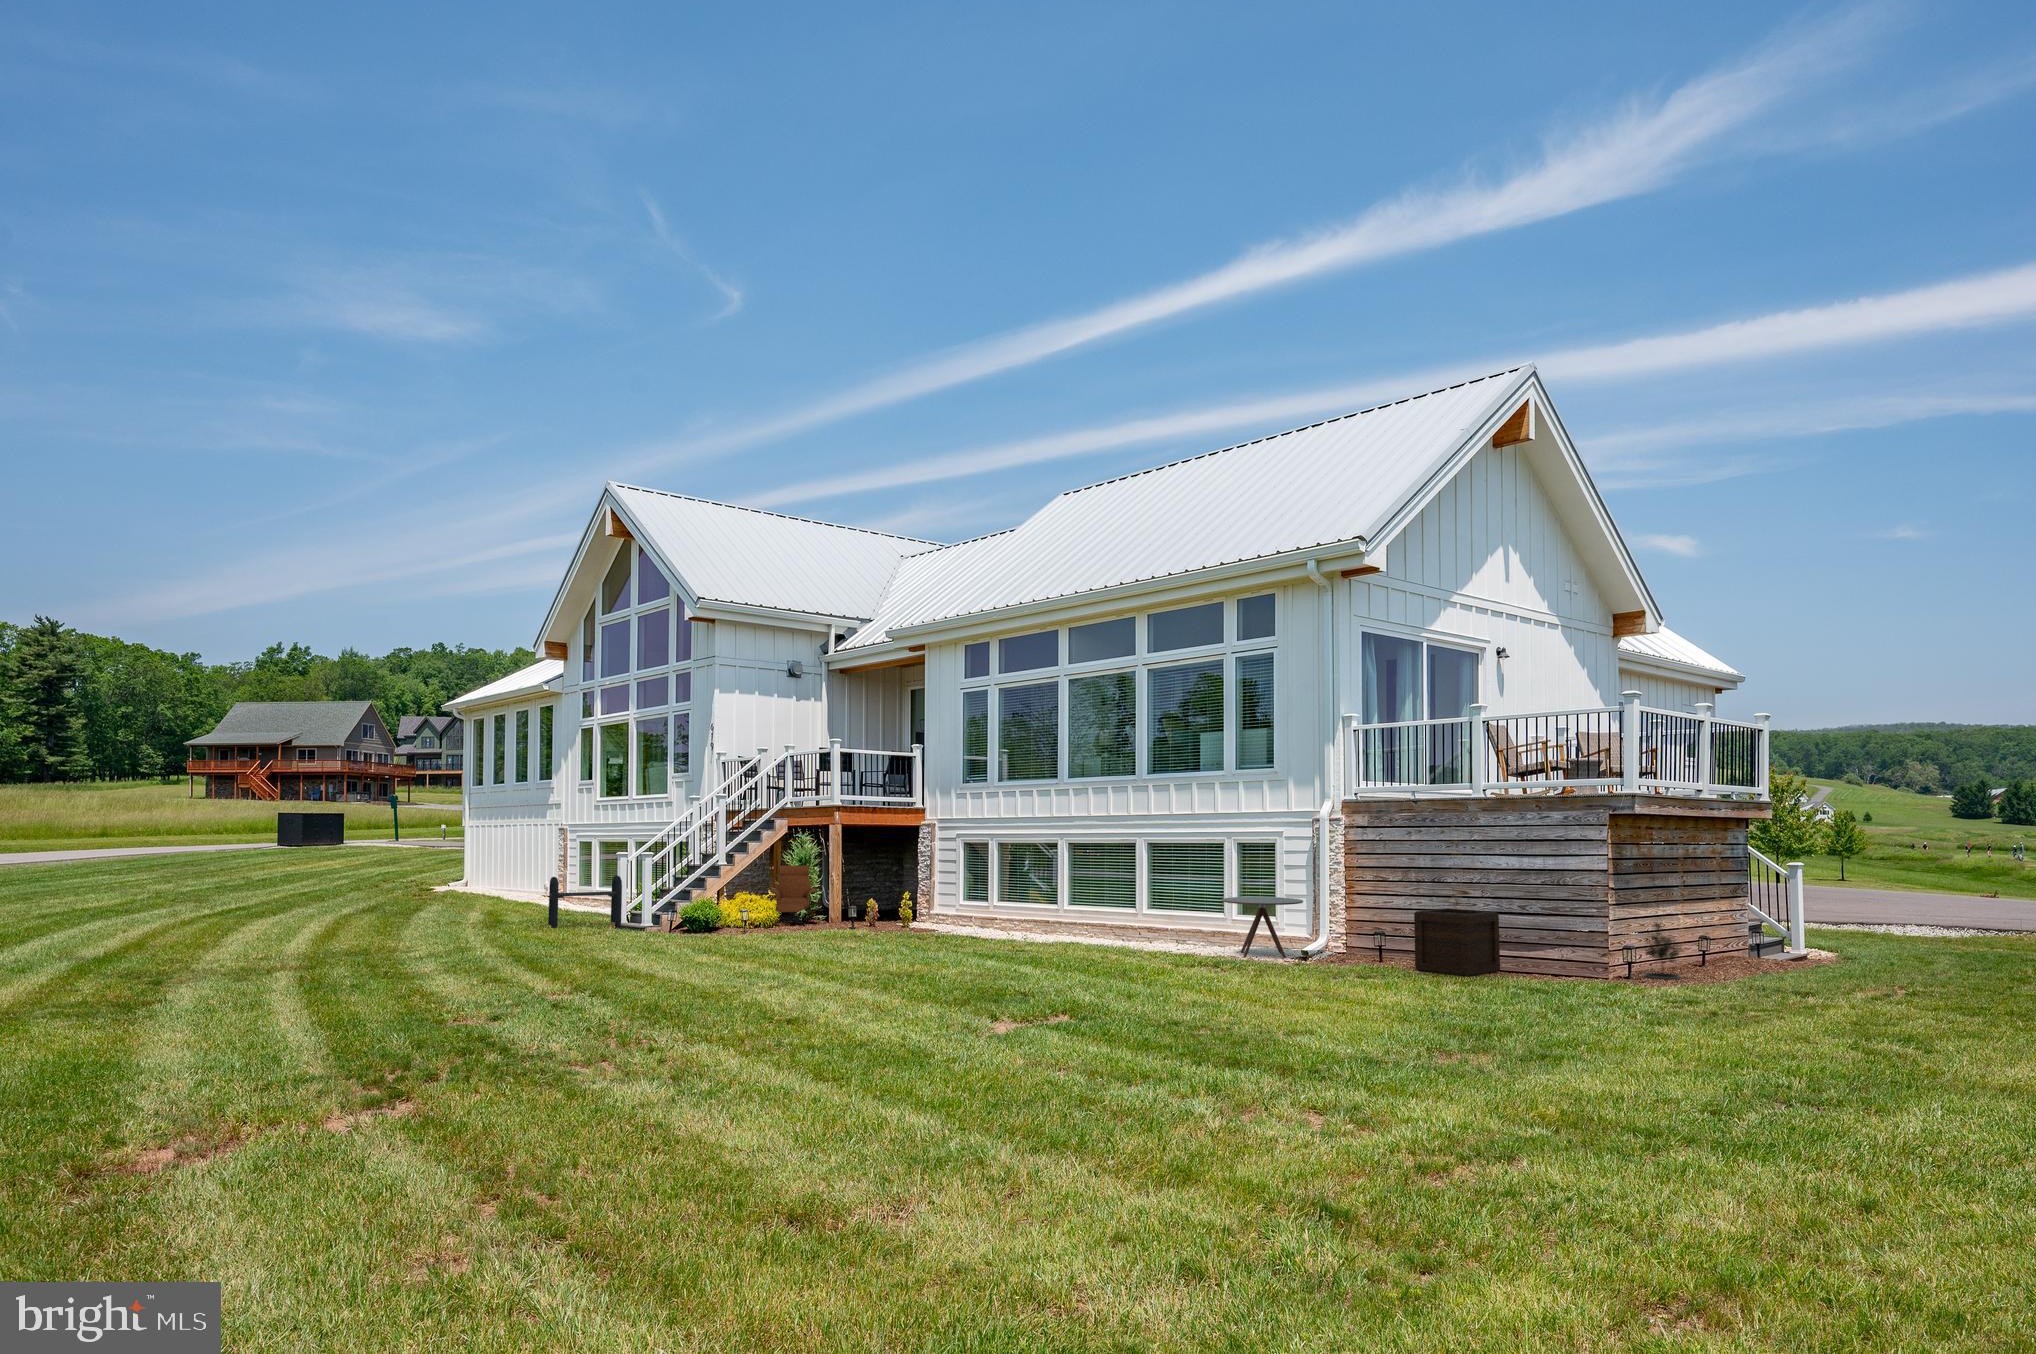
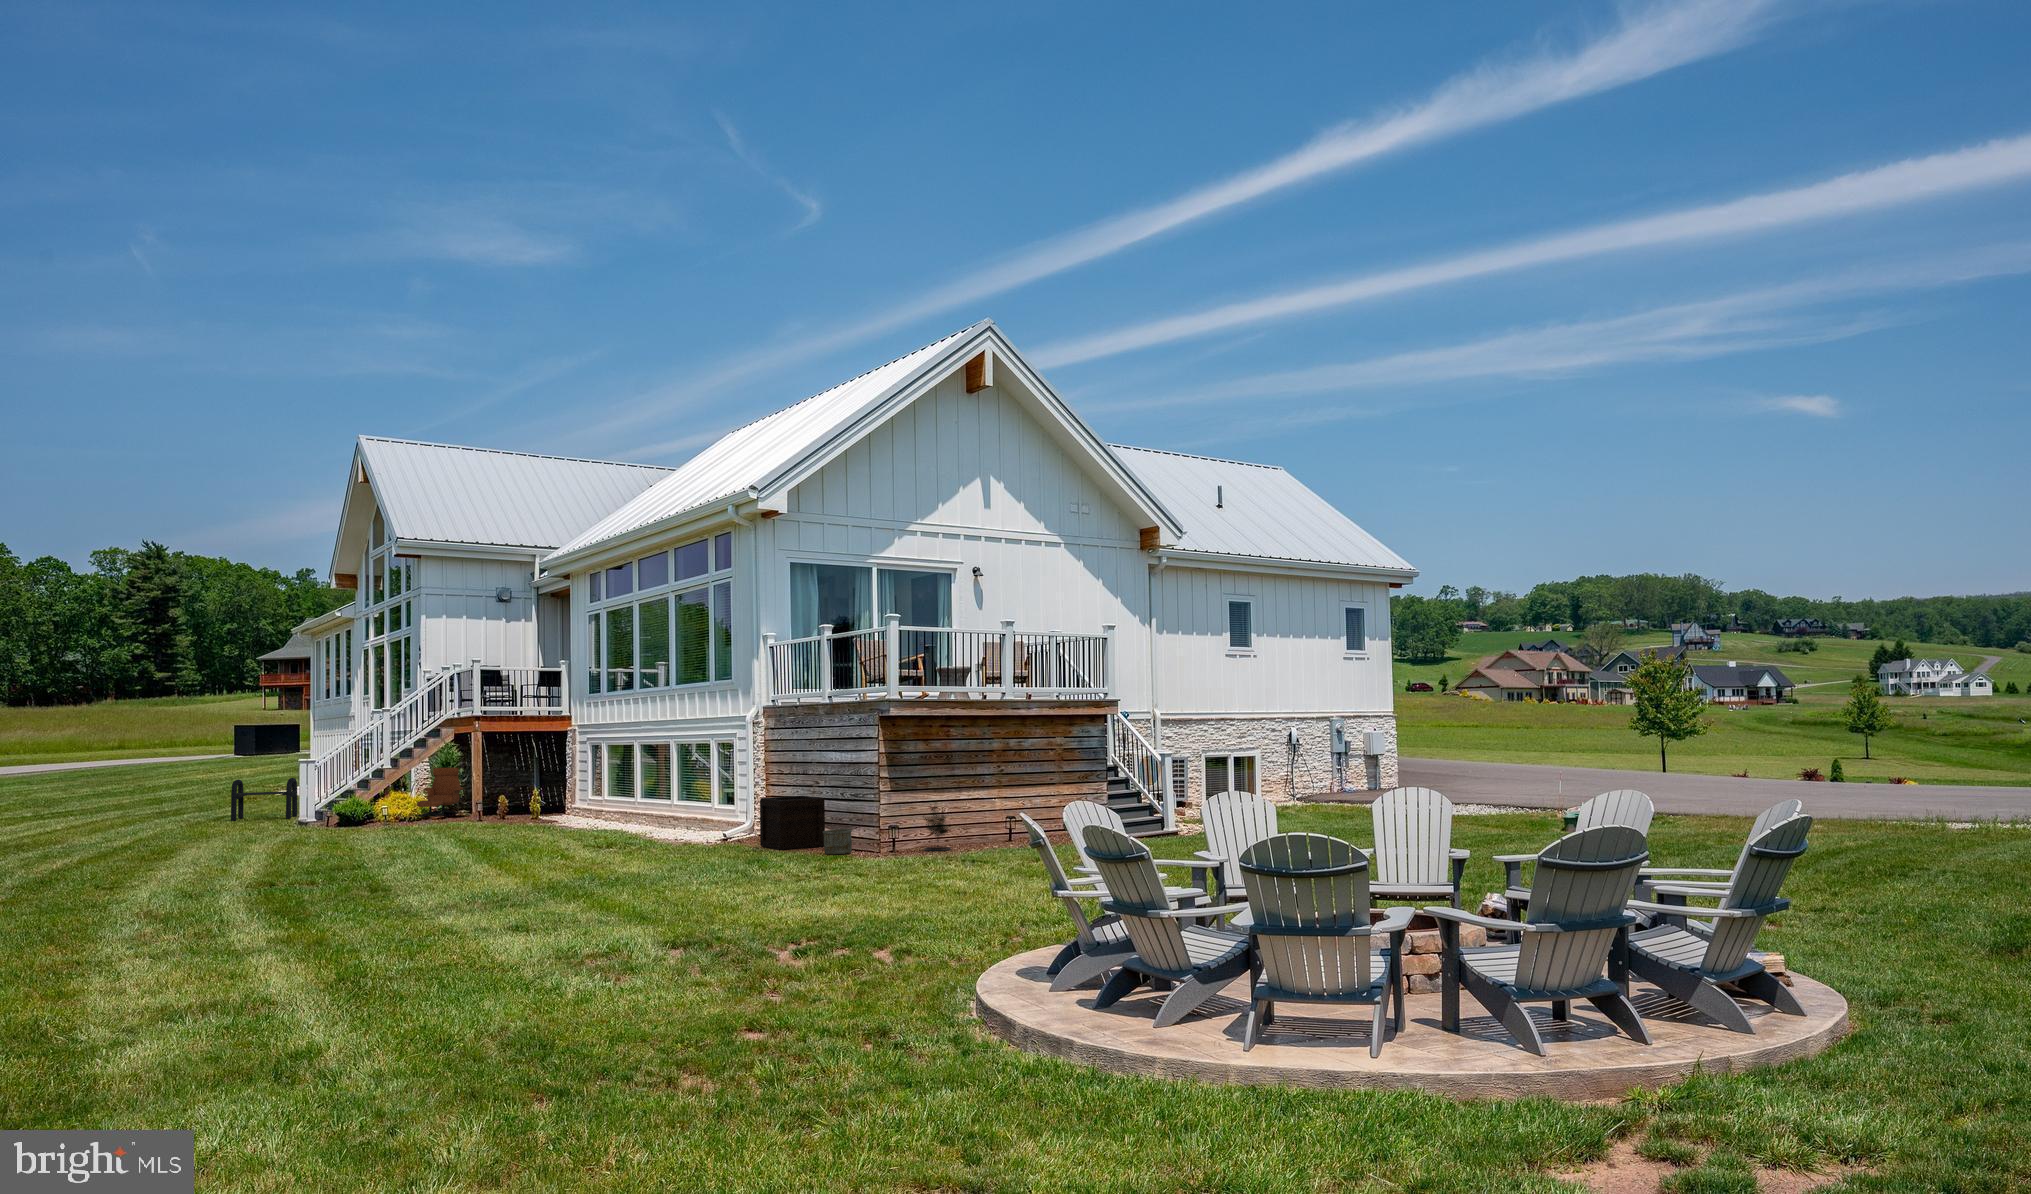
round table: present [1222,897,1303,958] -> none [663,789,731,838]
wooden bucket: none [1546,952,1585,984] -> present [823,829,852,855]

